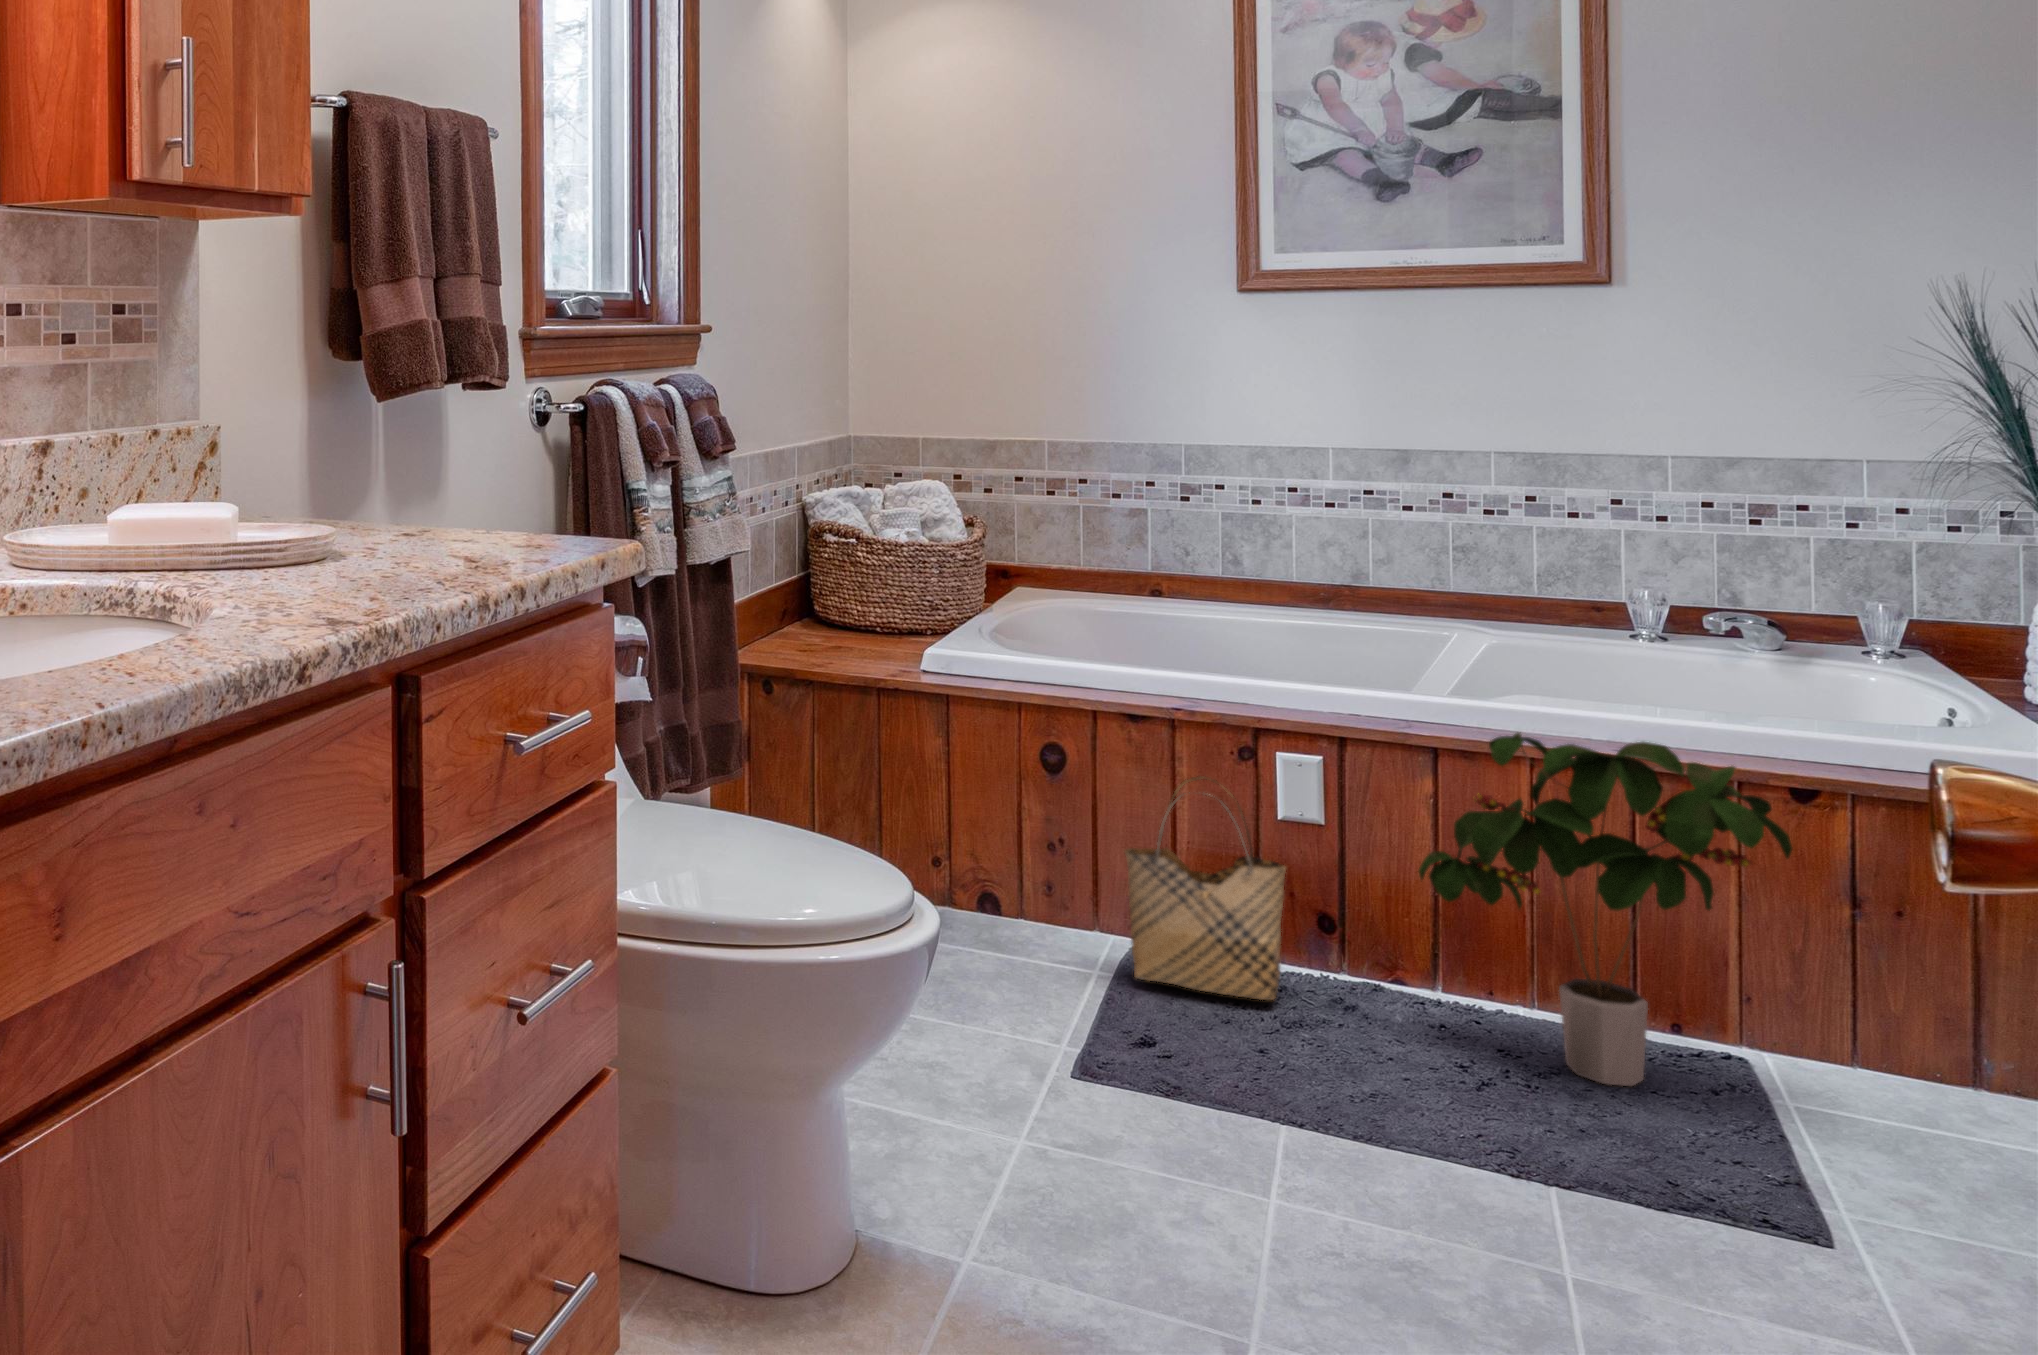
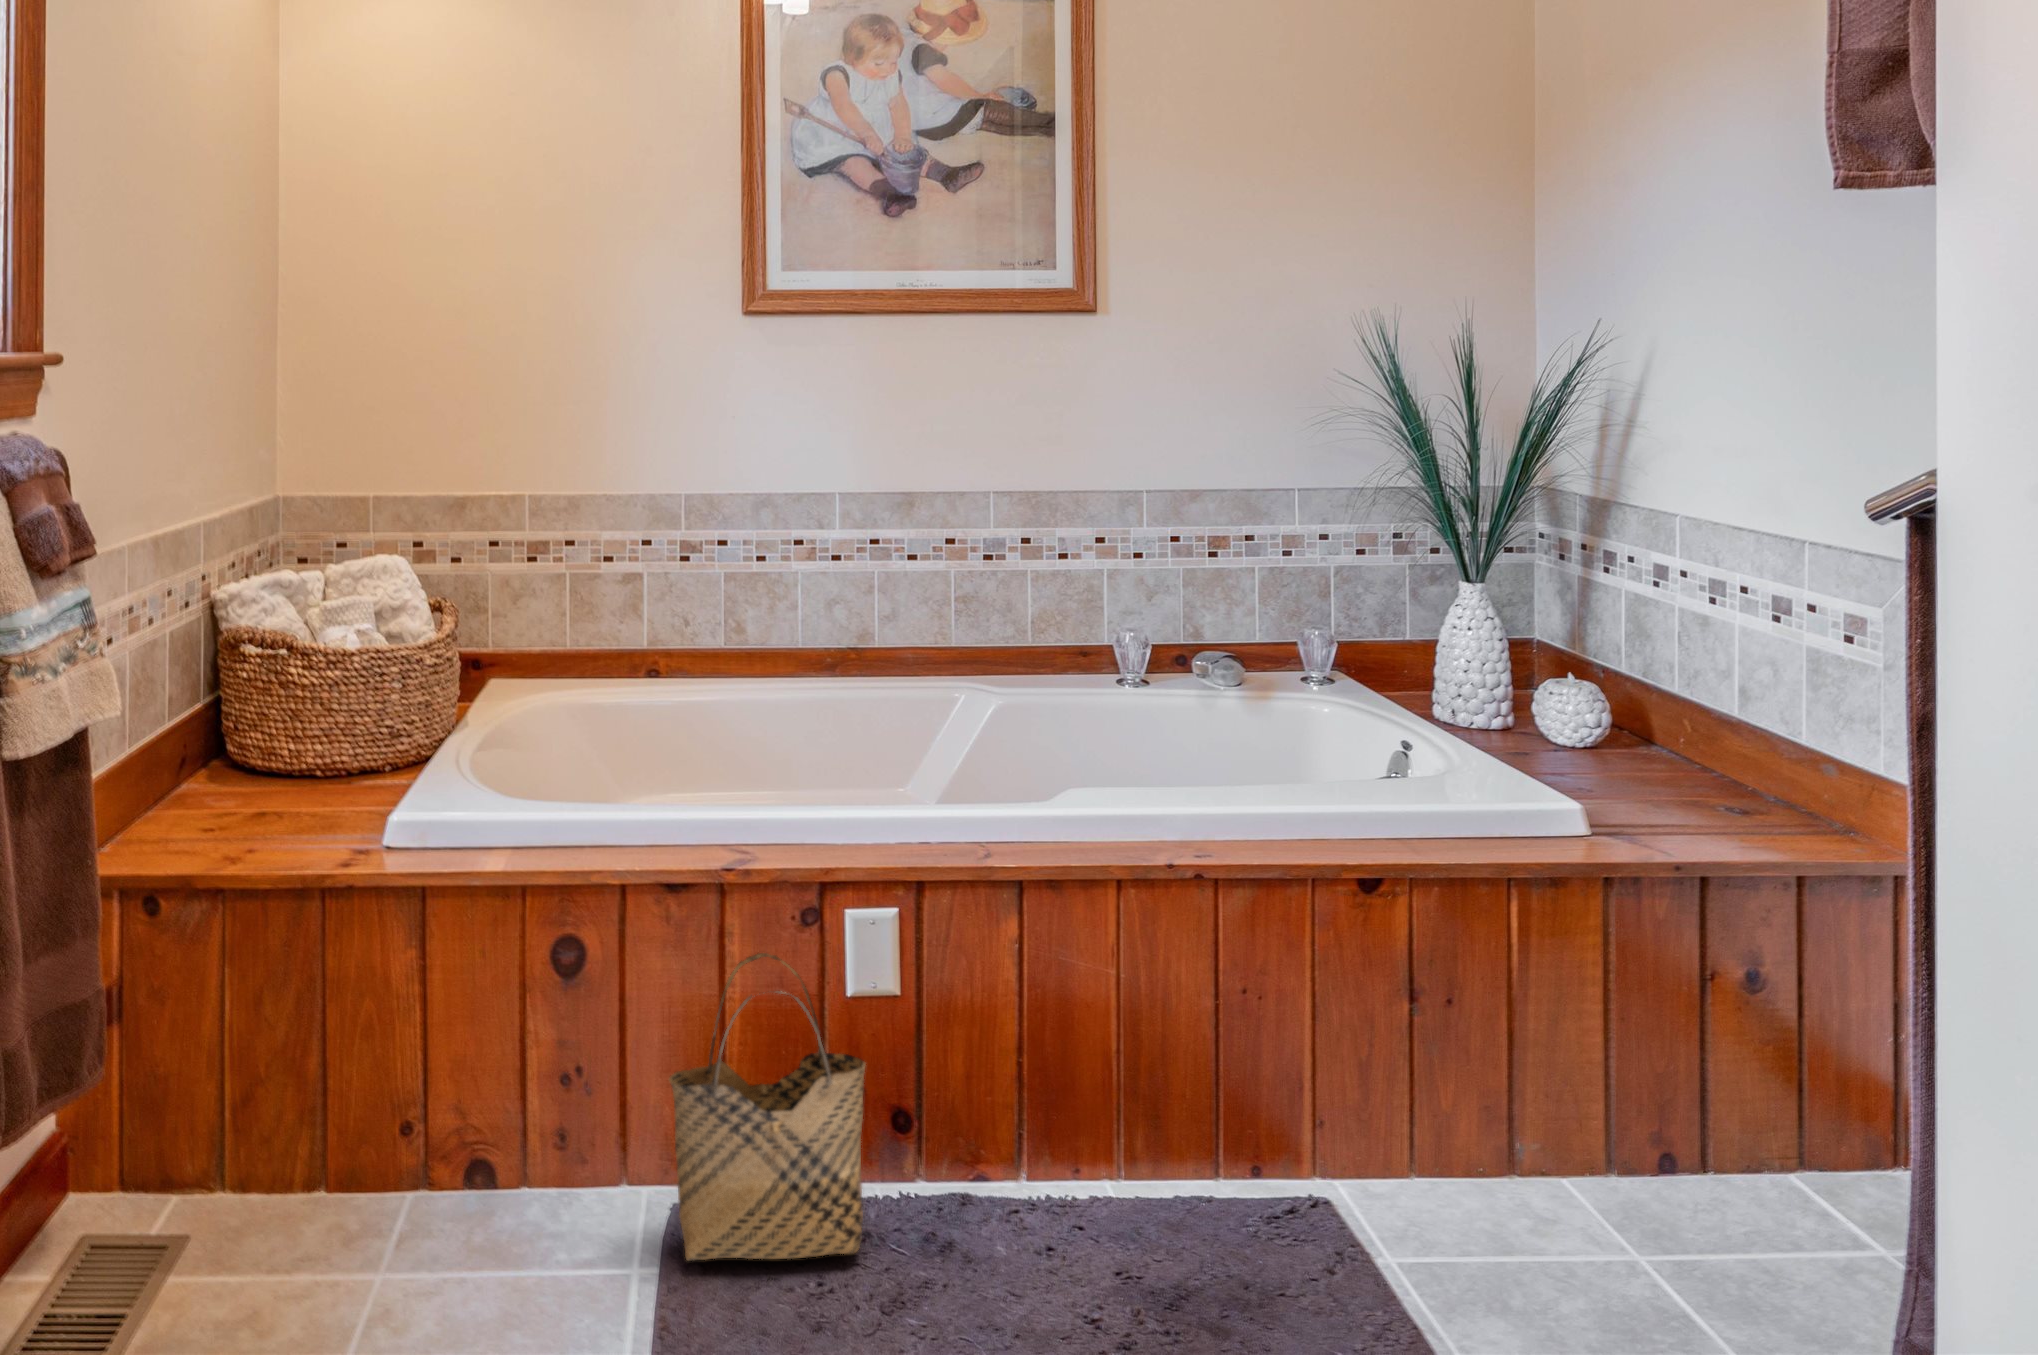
potted plant: present [1419,733,1793,1086] -> none [1019,854,1400,1286]

